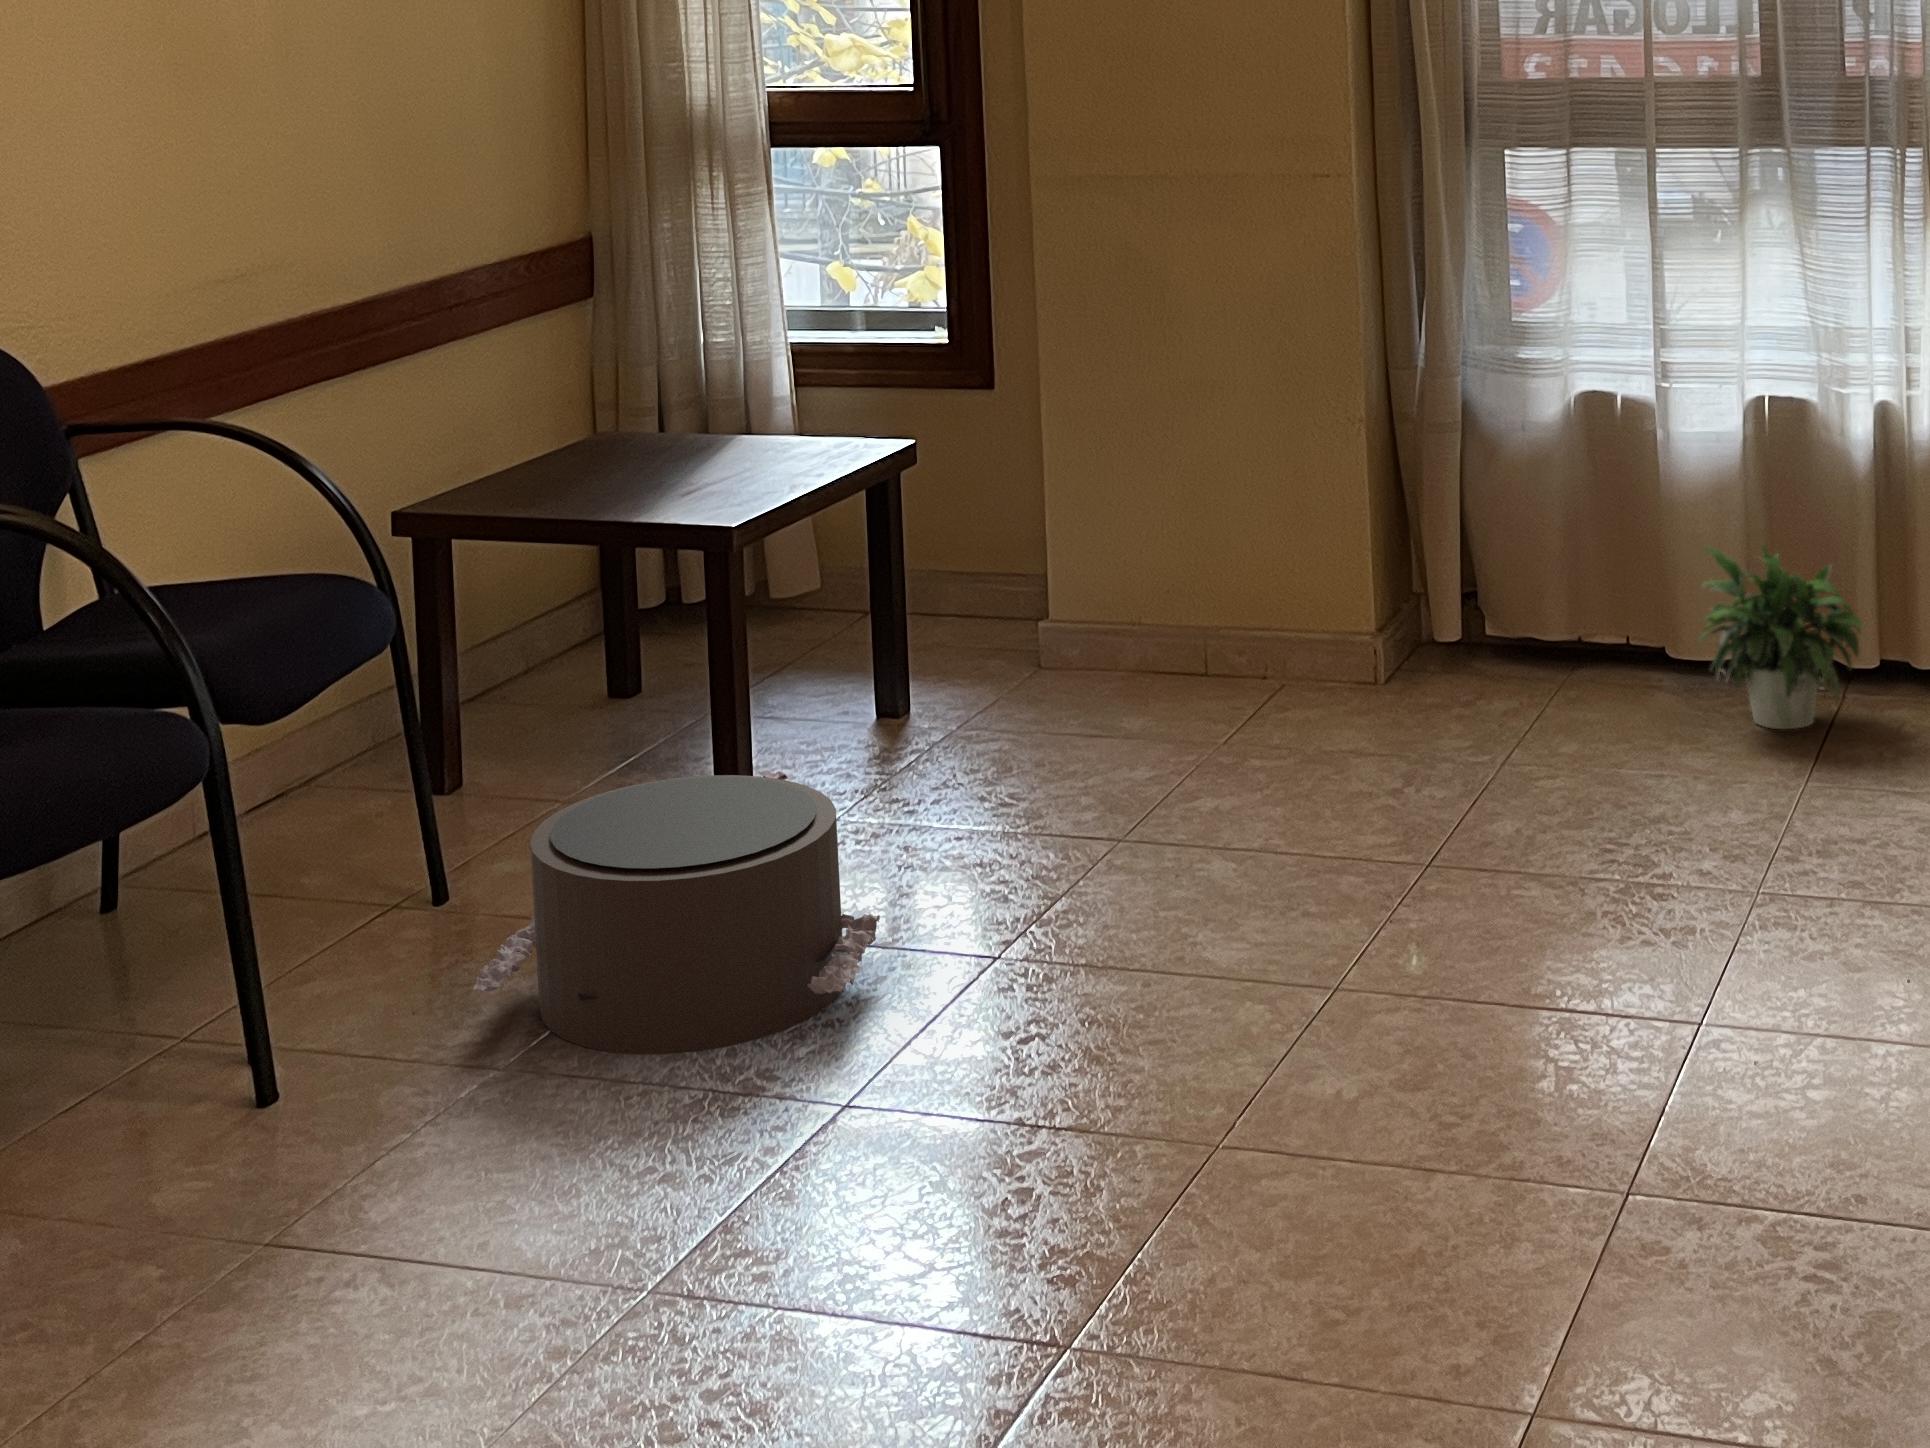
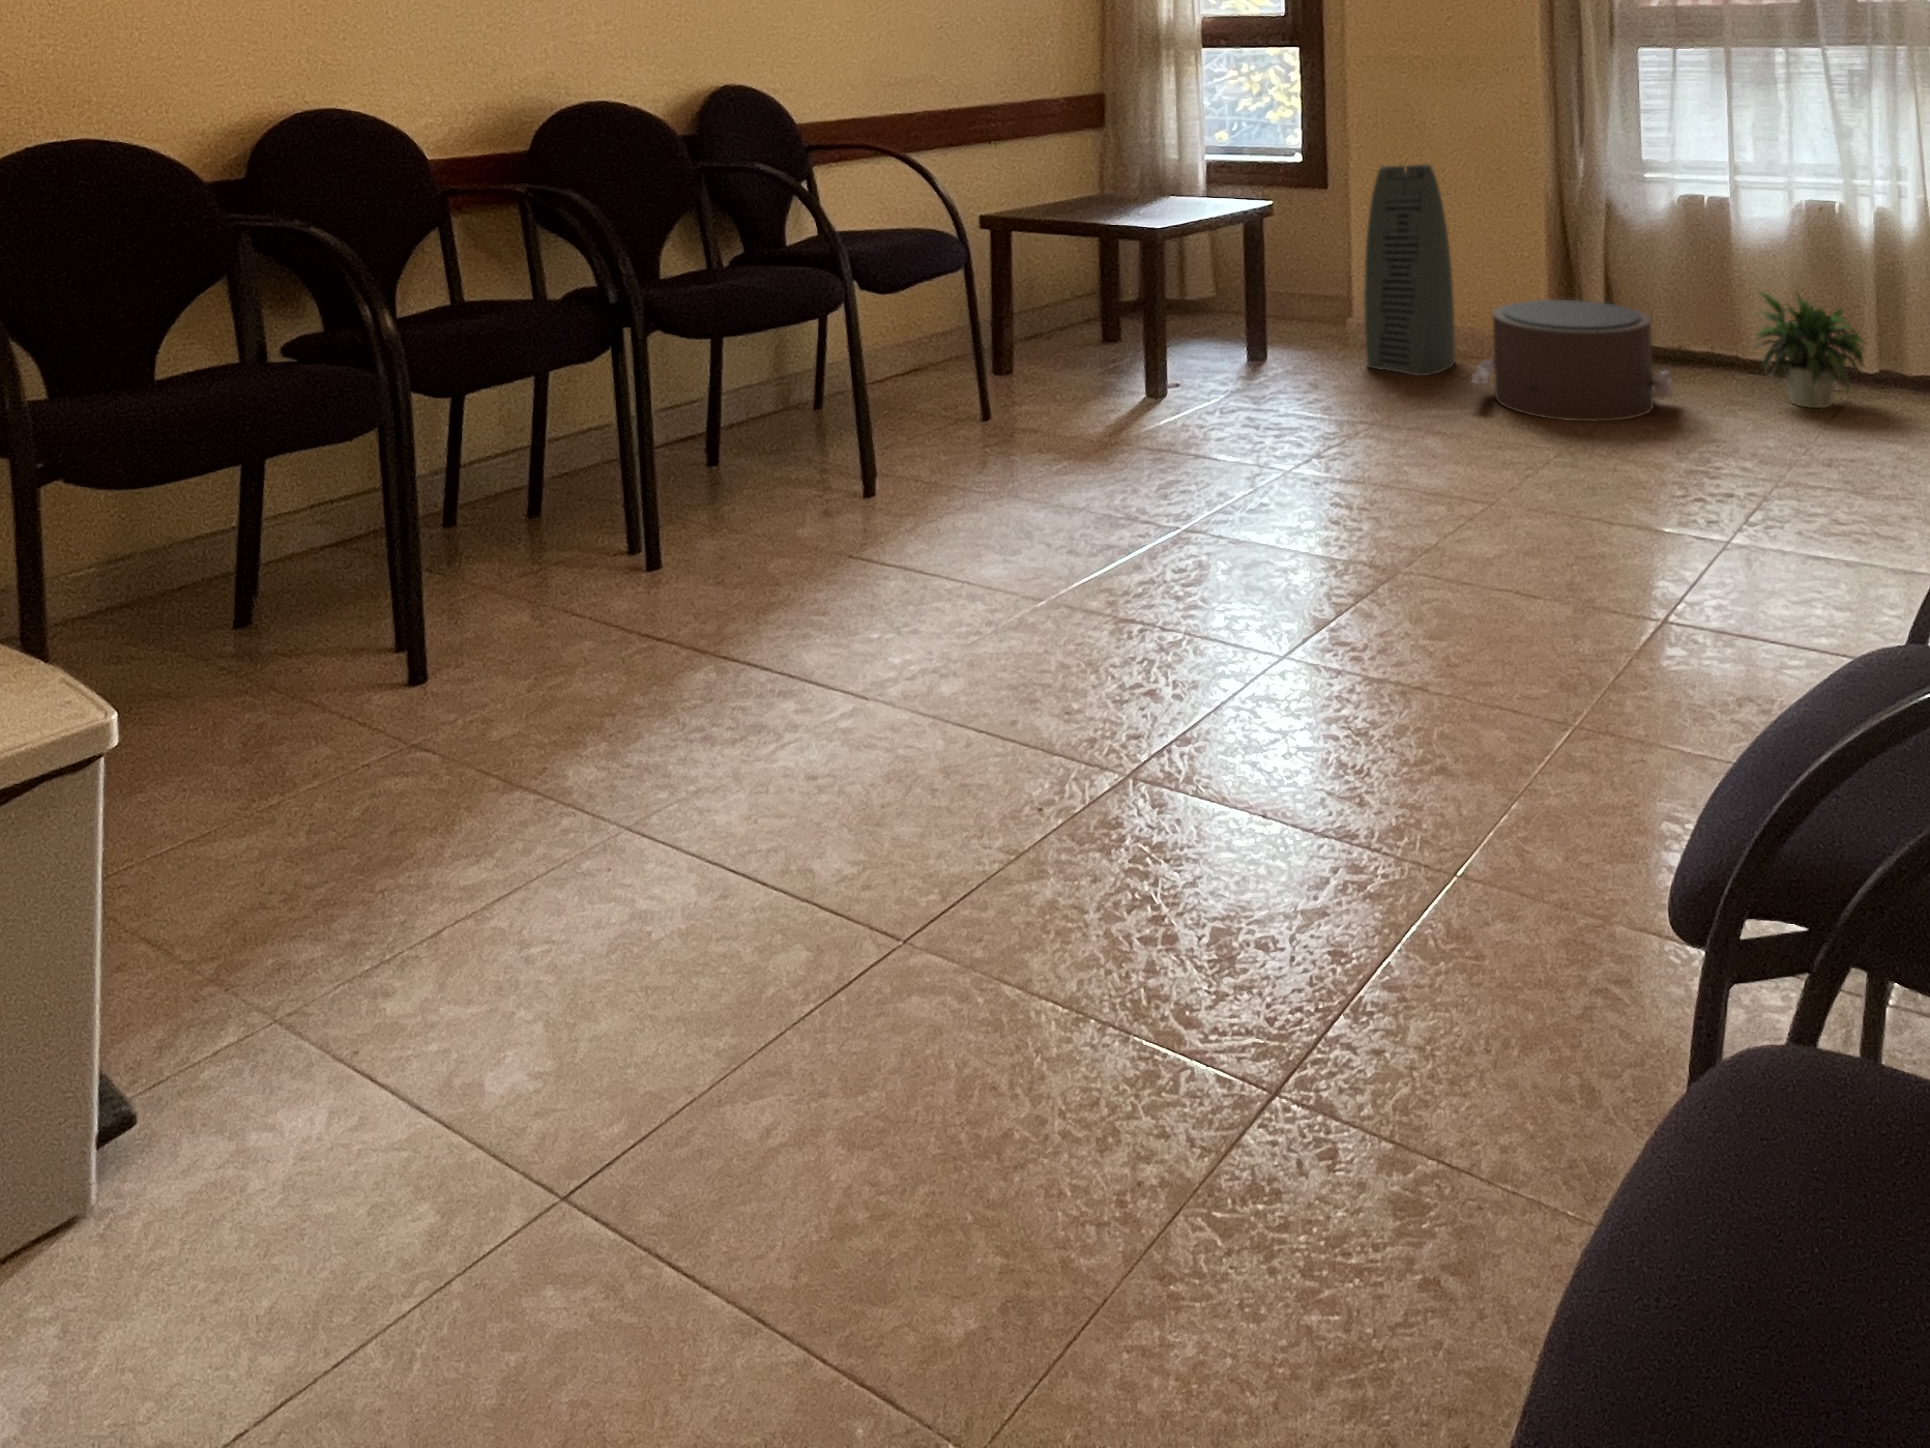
air purifier: none [1079,359,1227,725] -> present [1364,164,1455,376]
pouf: present [473,775,880,1054] -> present [1472,300,1673,421]

